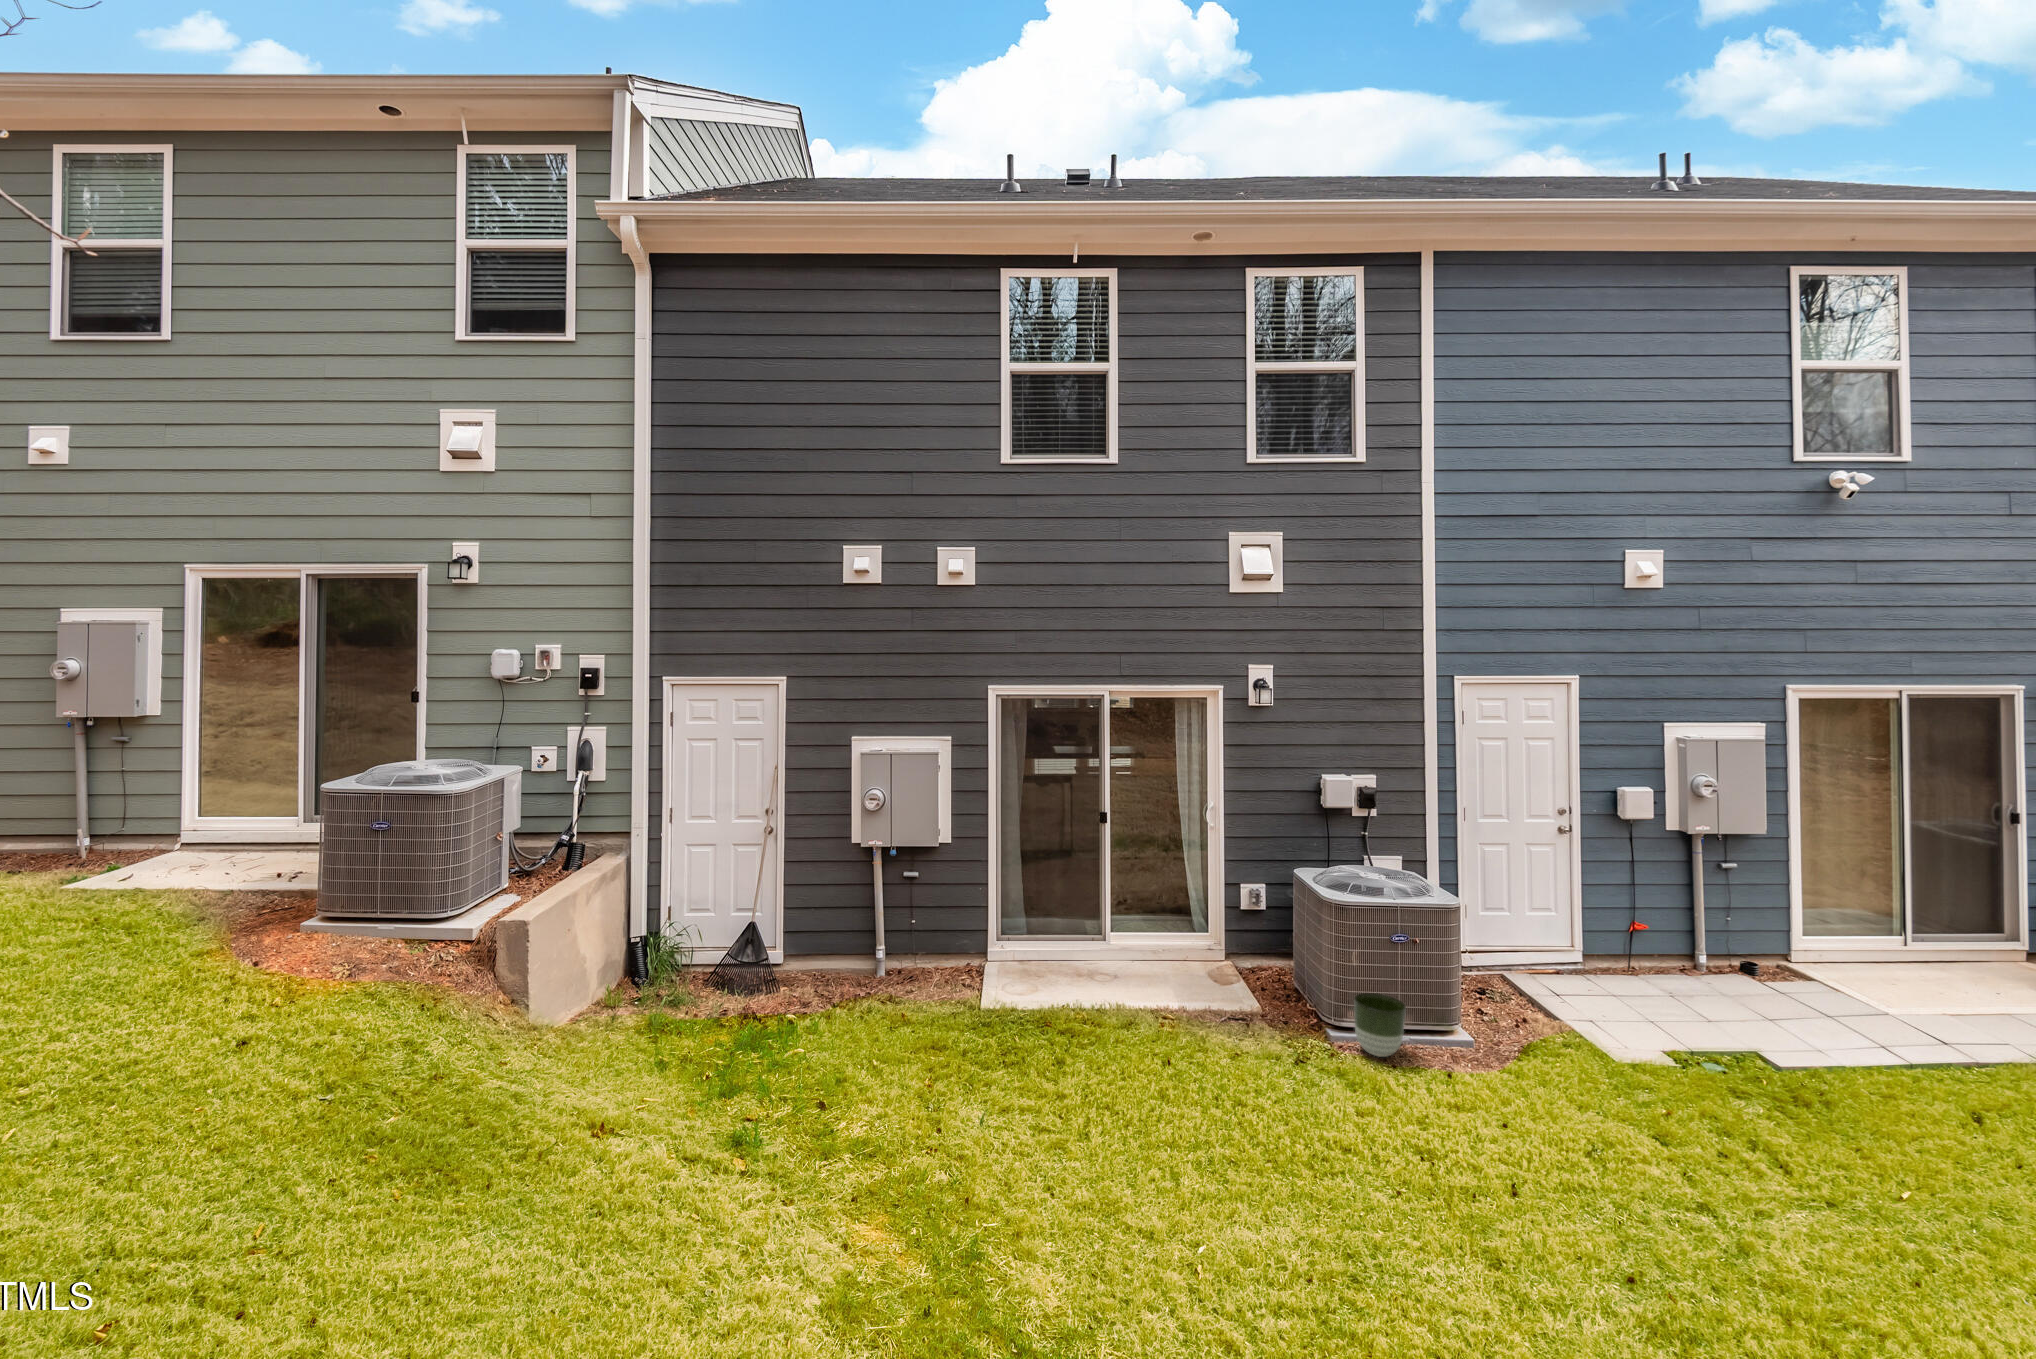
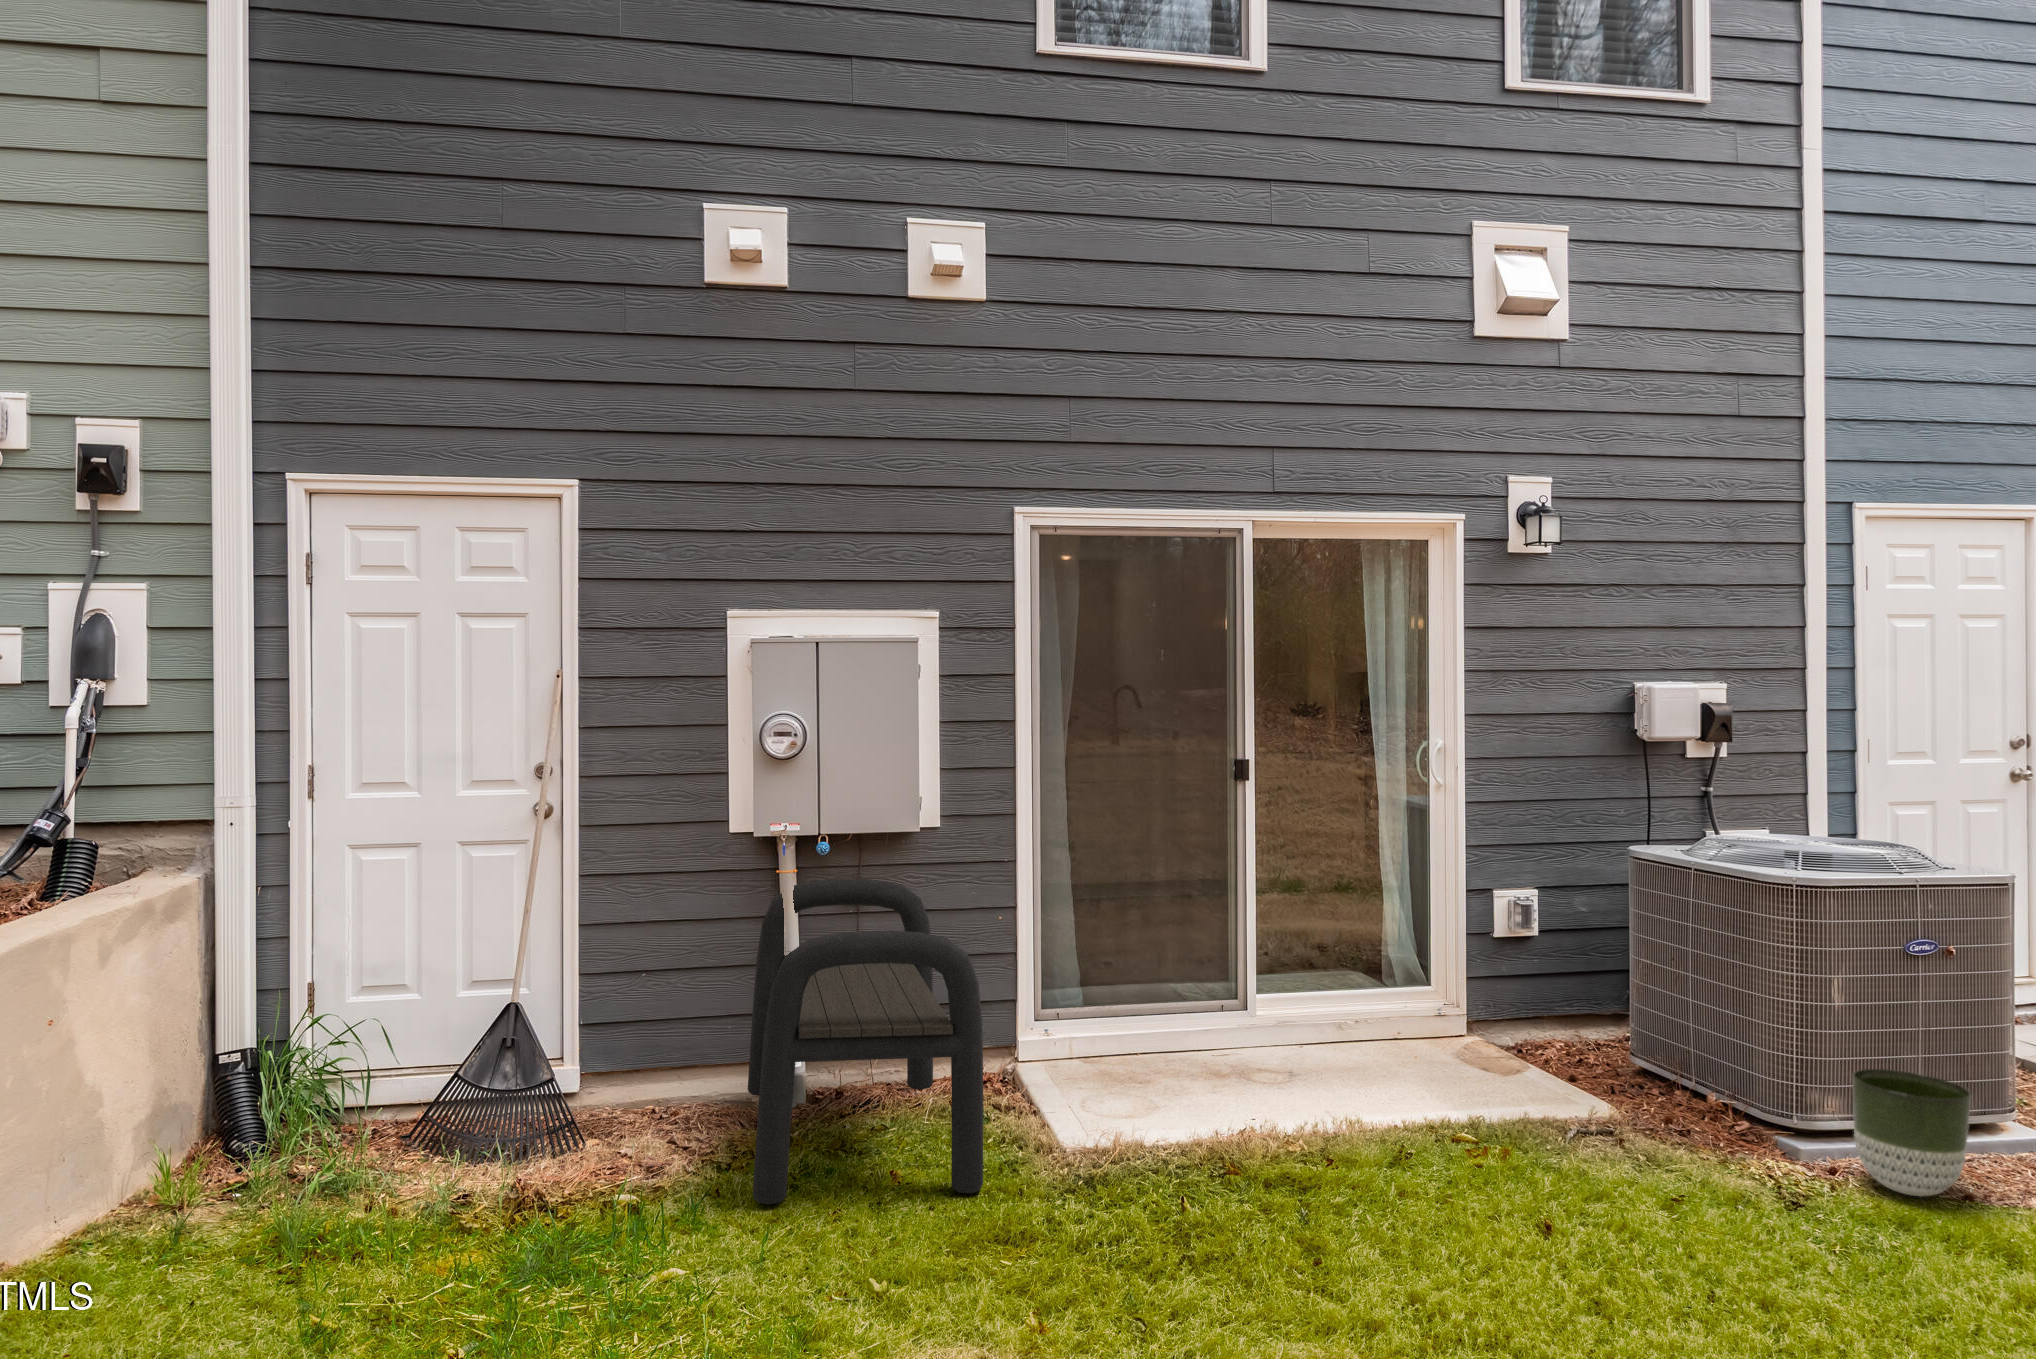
bench: none [839,870,945,1024] -> present [748,879,983,1204]

